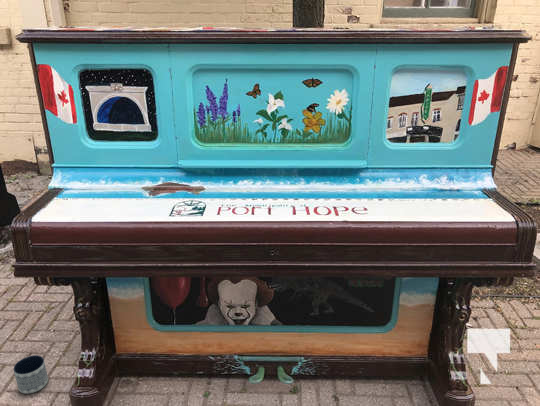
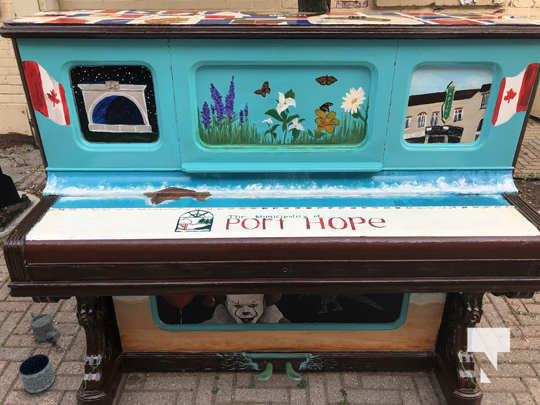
watering can: none [27,318,57,348] -> present [30,312,61,342]

